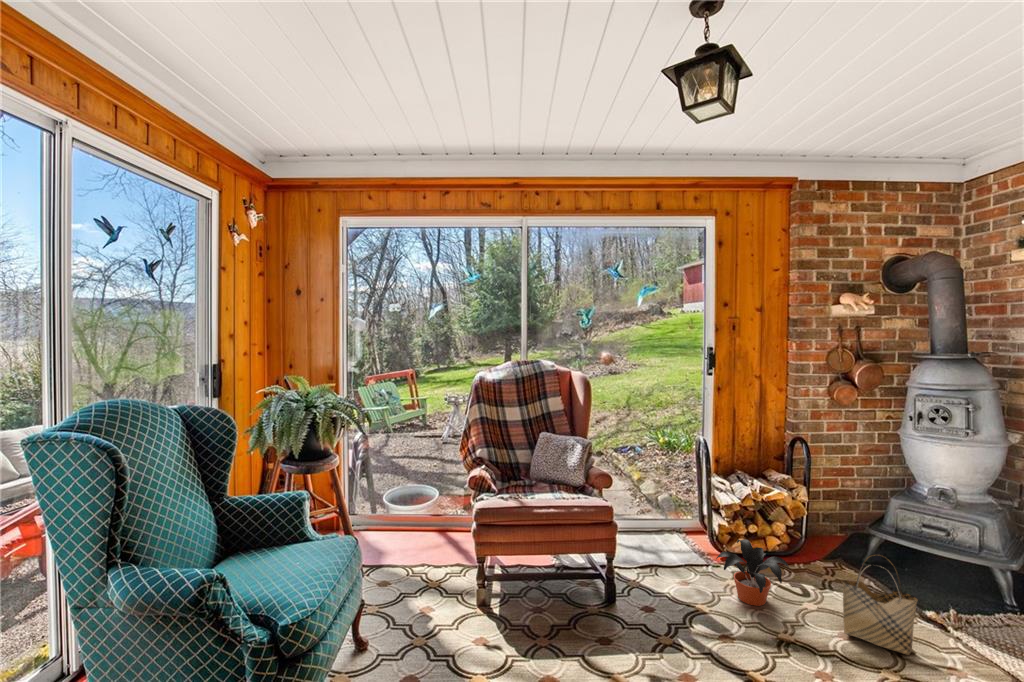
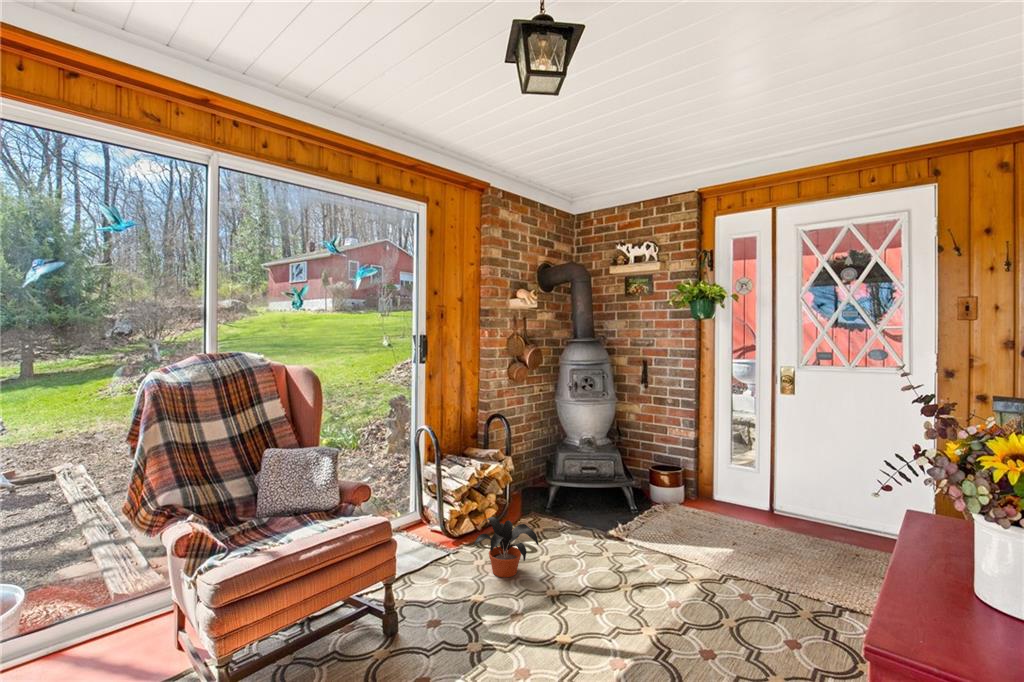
woven basket: present [842,554,918,655] -> none [576,496,623,570]

